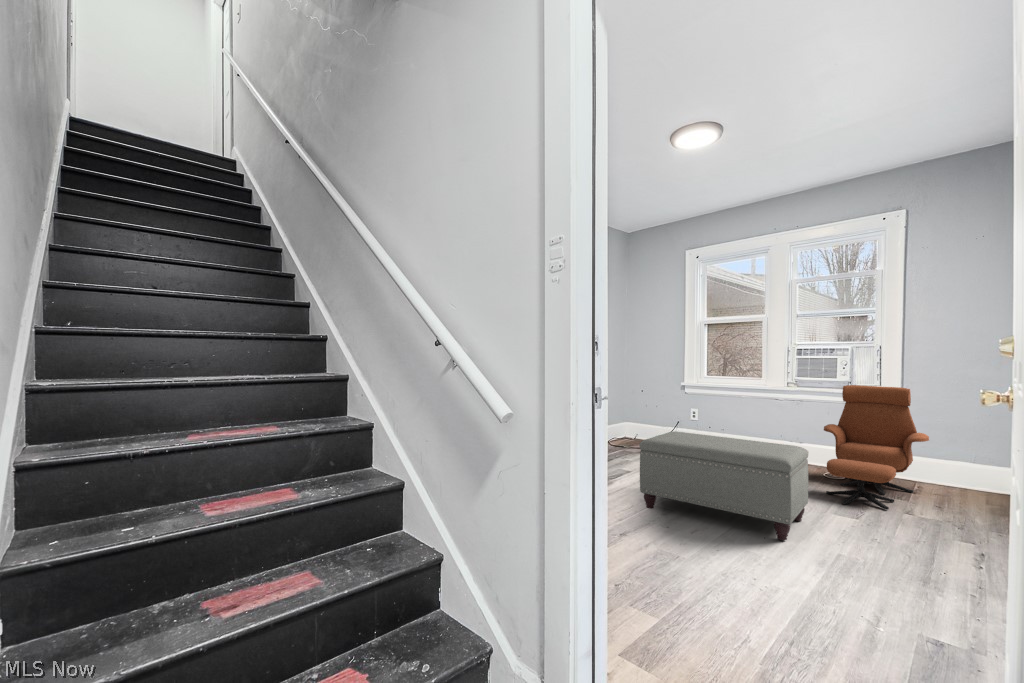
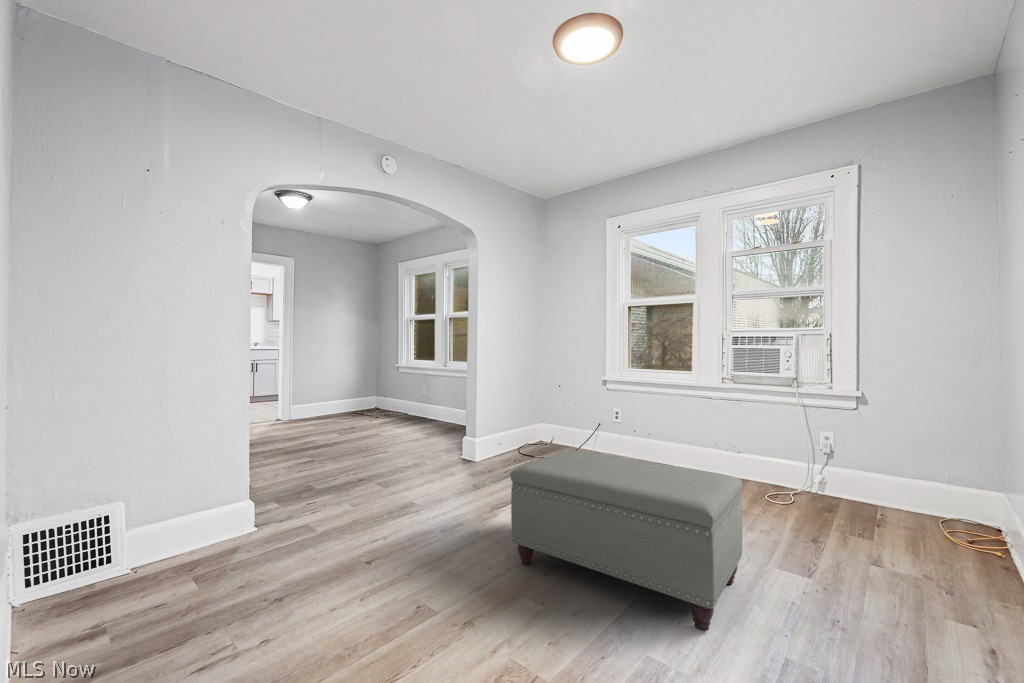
lounge chair: present [824,385,929,510] -> none [764,383,896,554]

